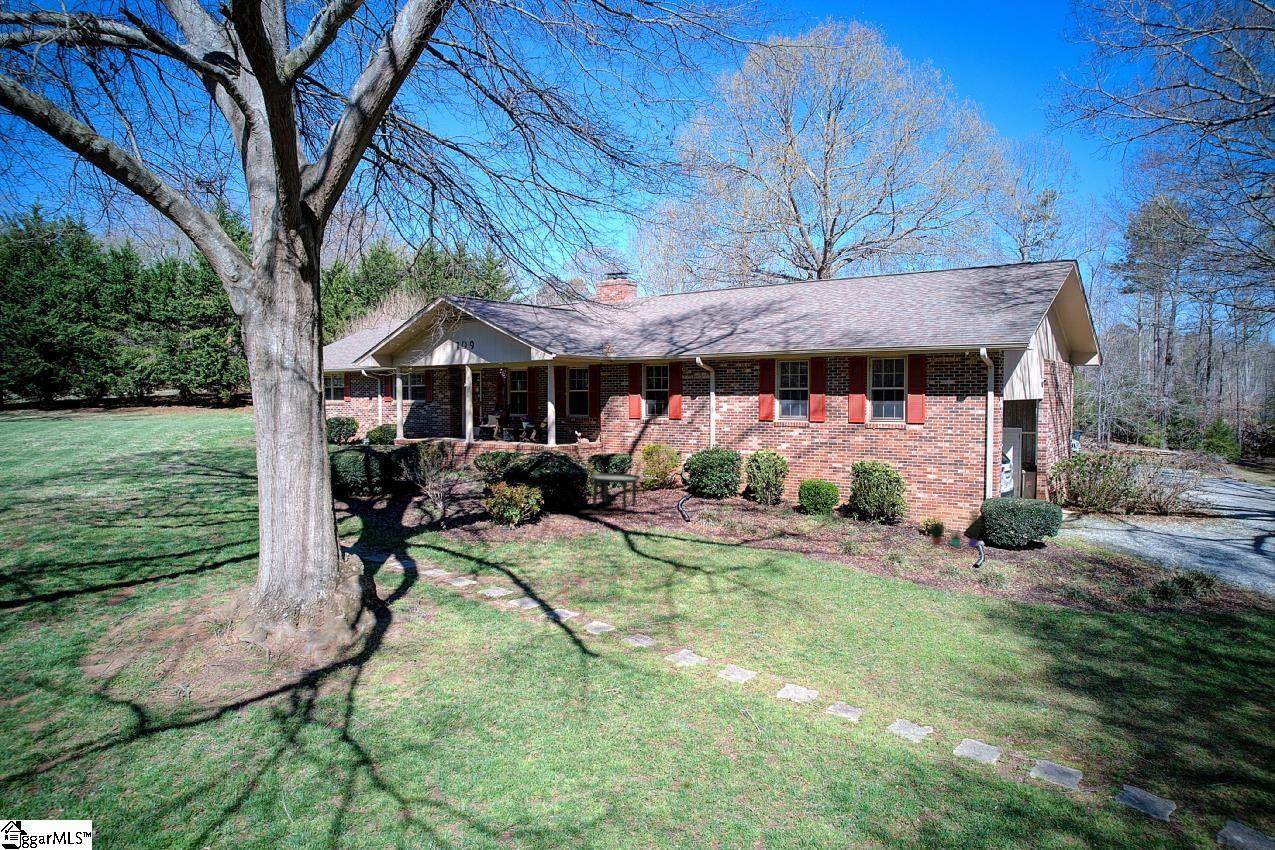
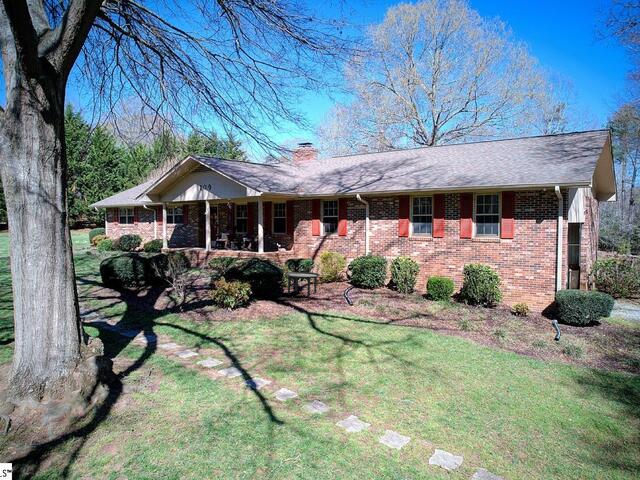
potted plant: present [929,510,980,547] -> none [517,297,555,324]

